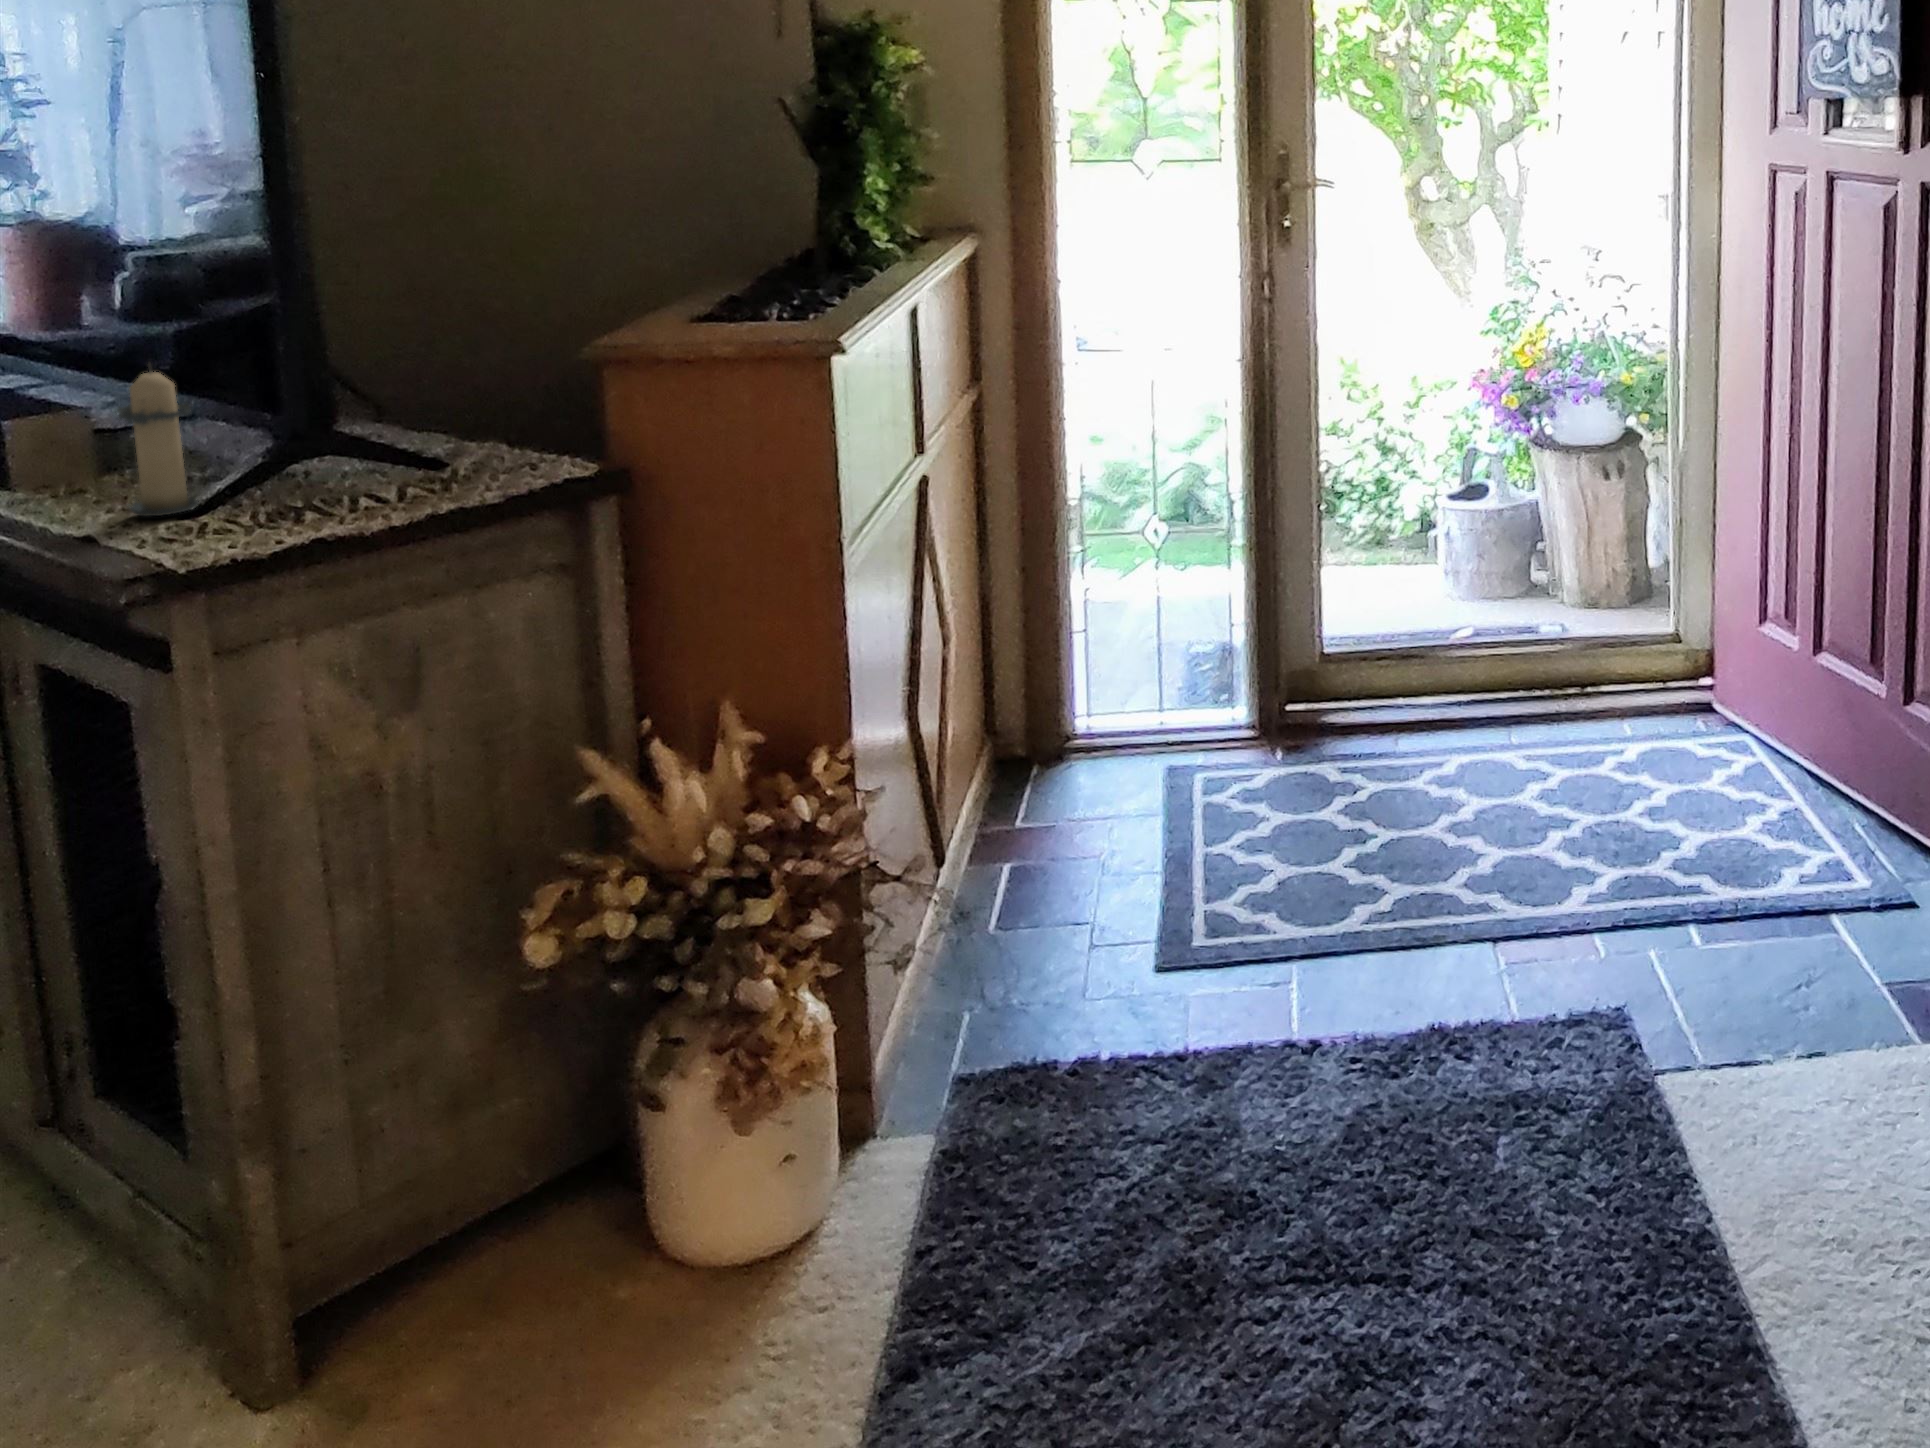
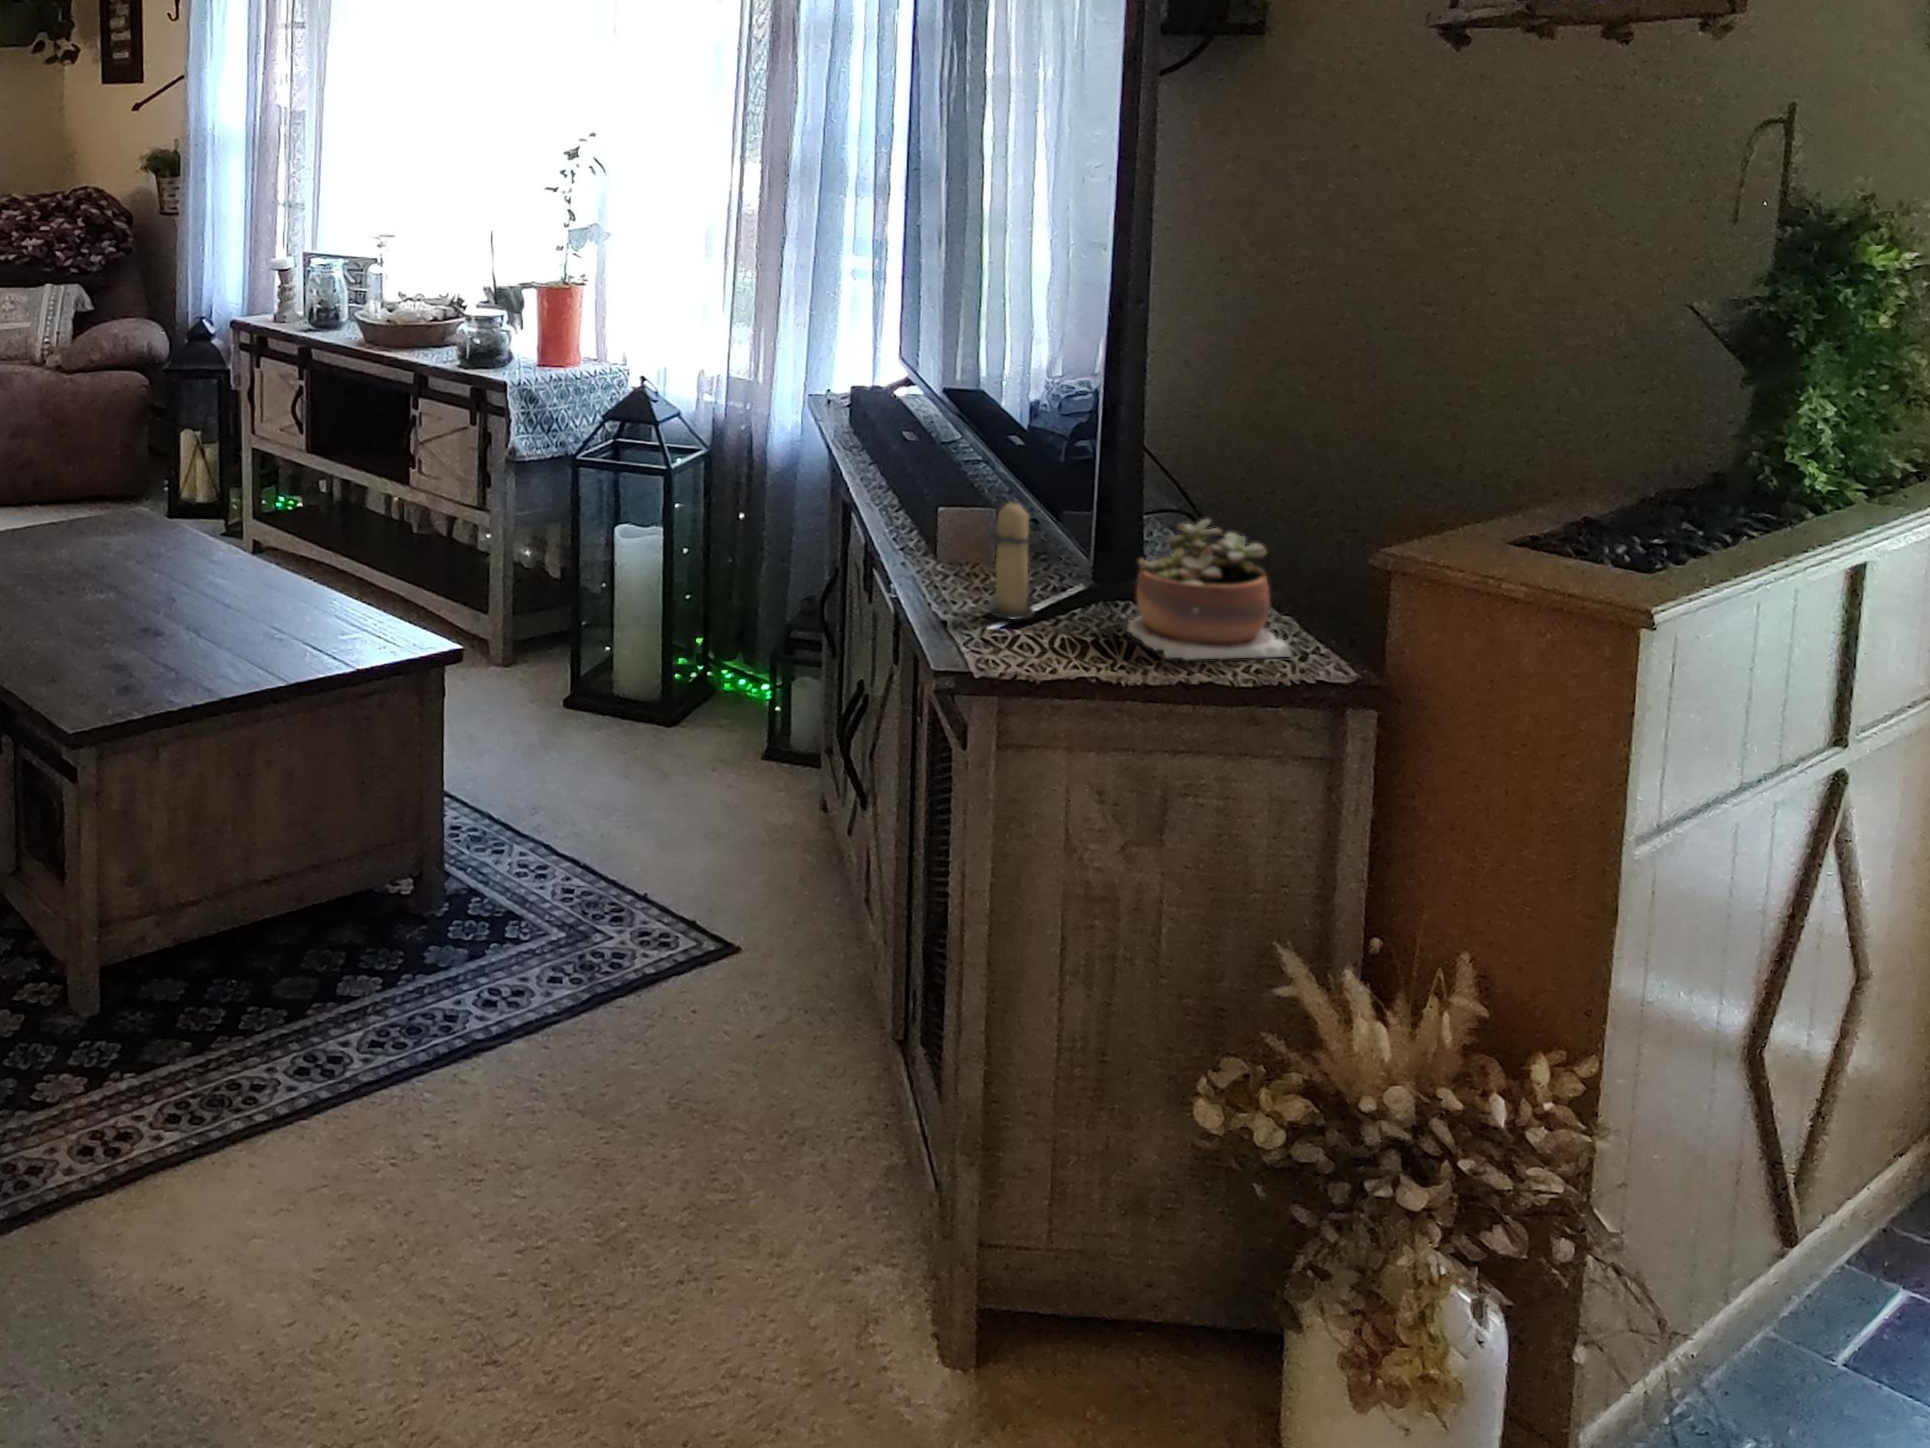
succulent plant: none [309,351,525,500] -> present [1128,519,1292,660]

